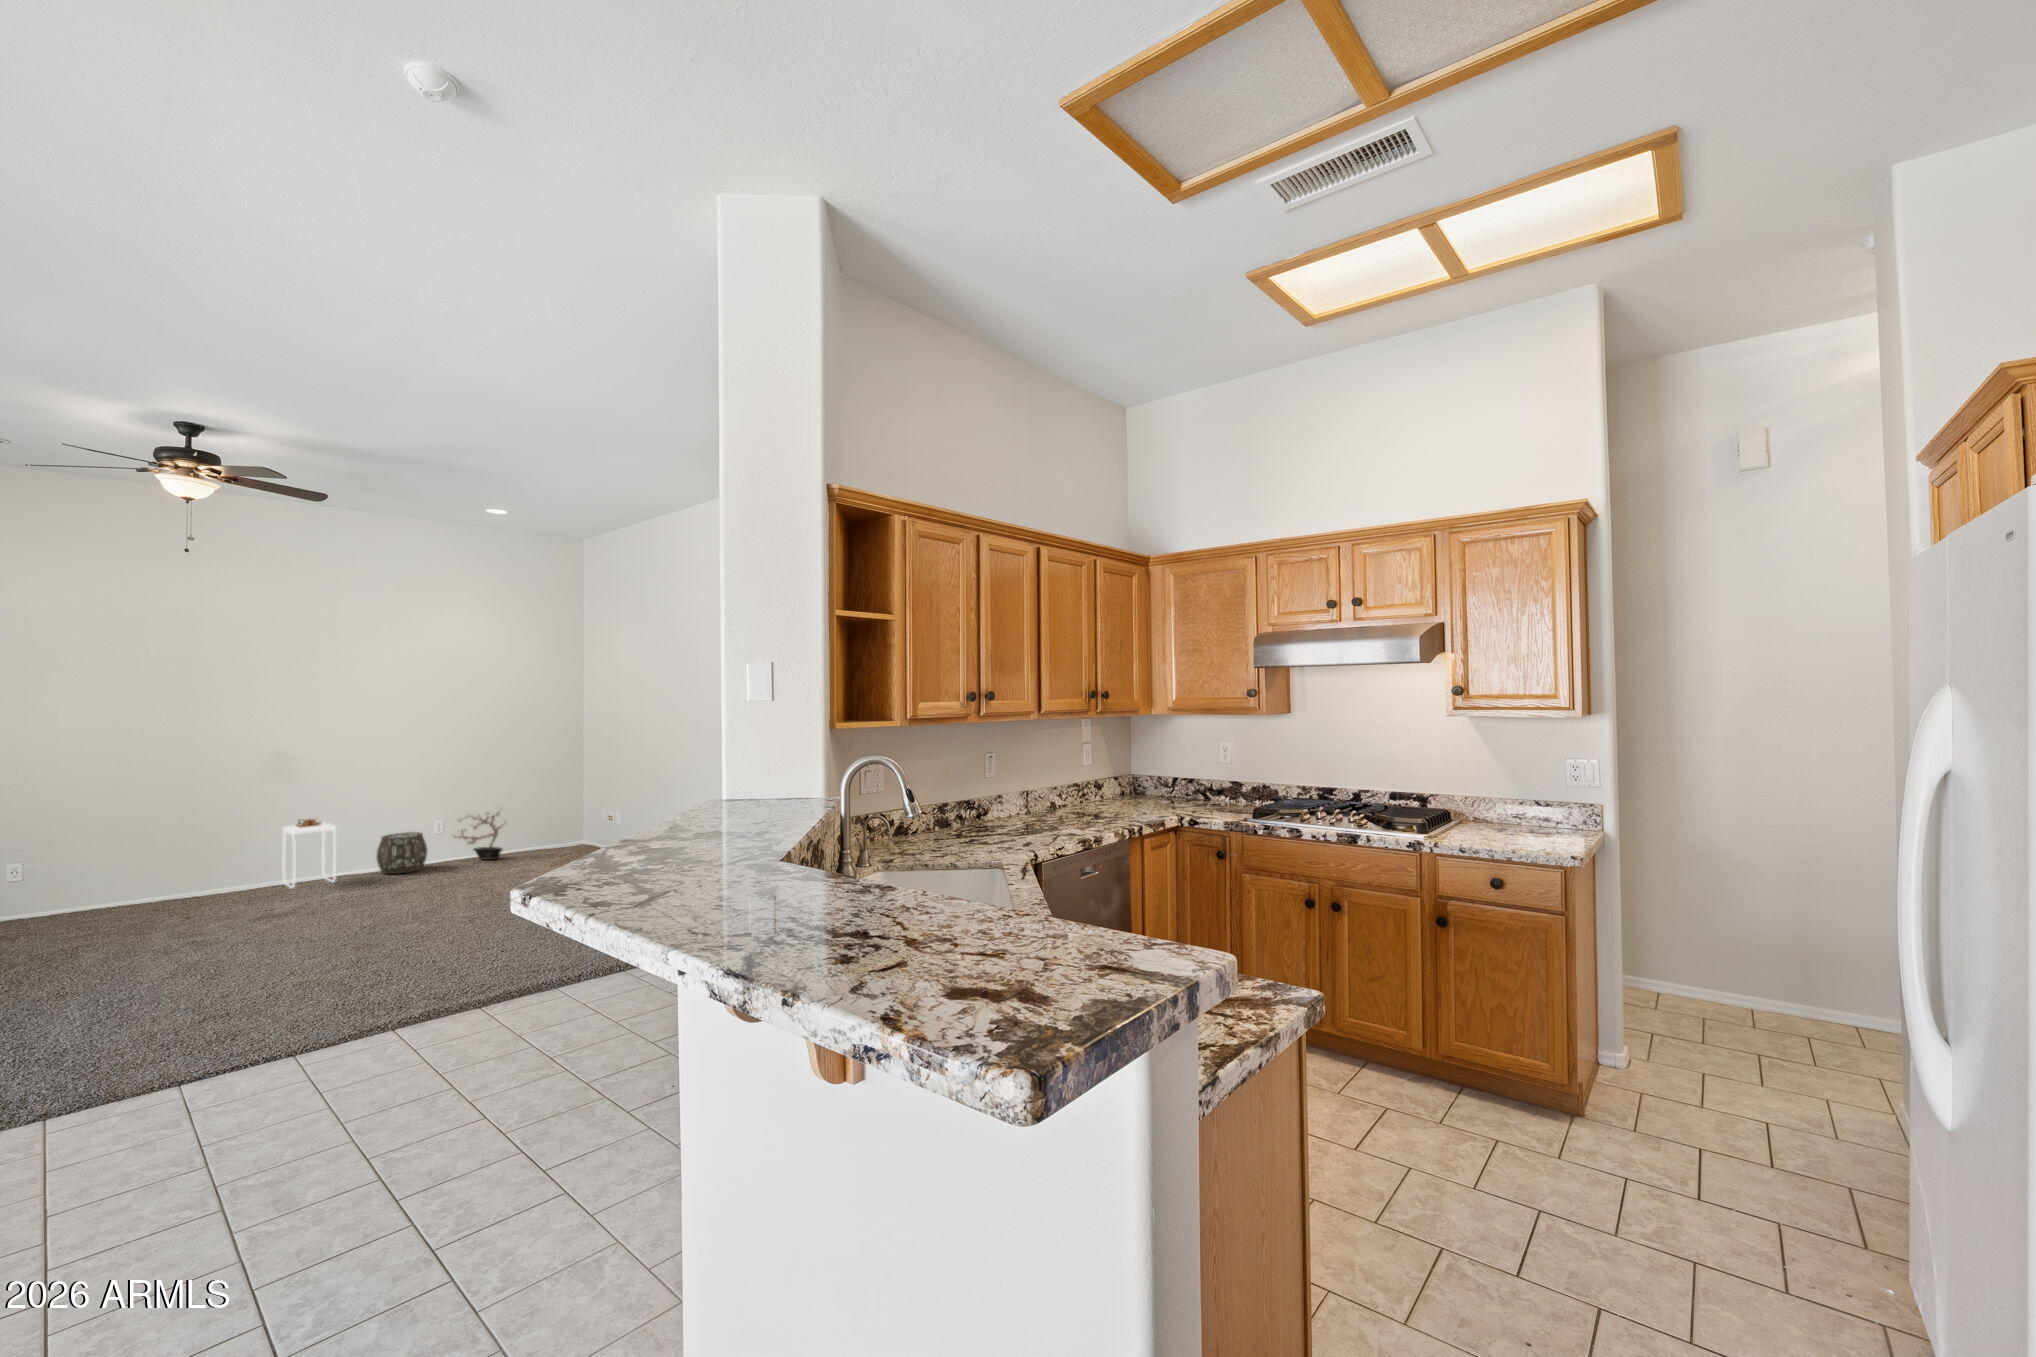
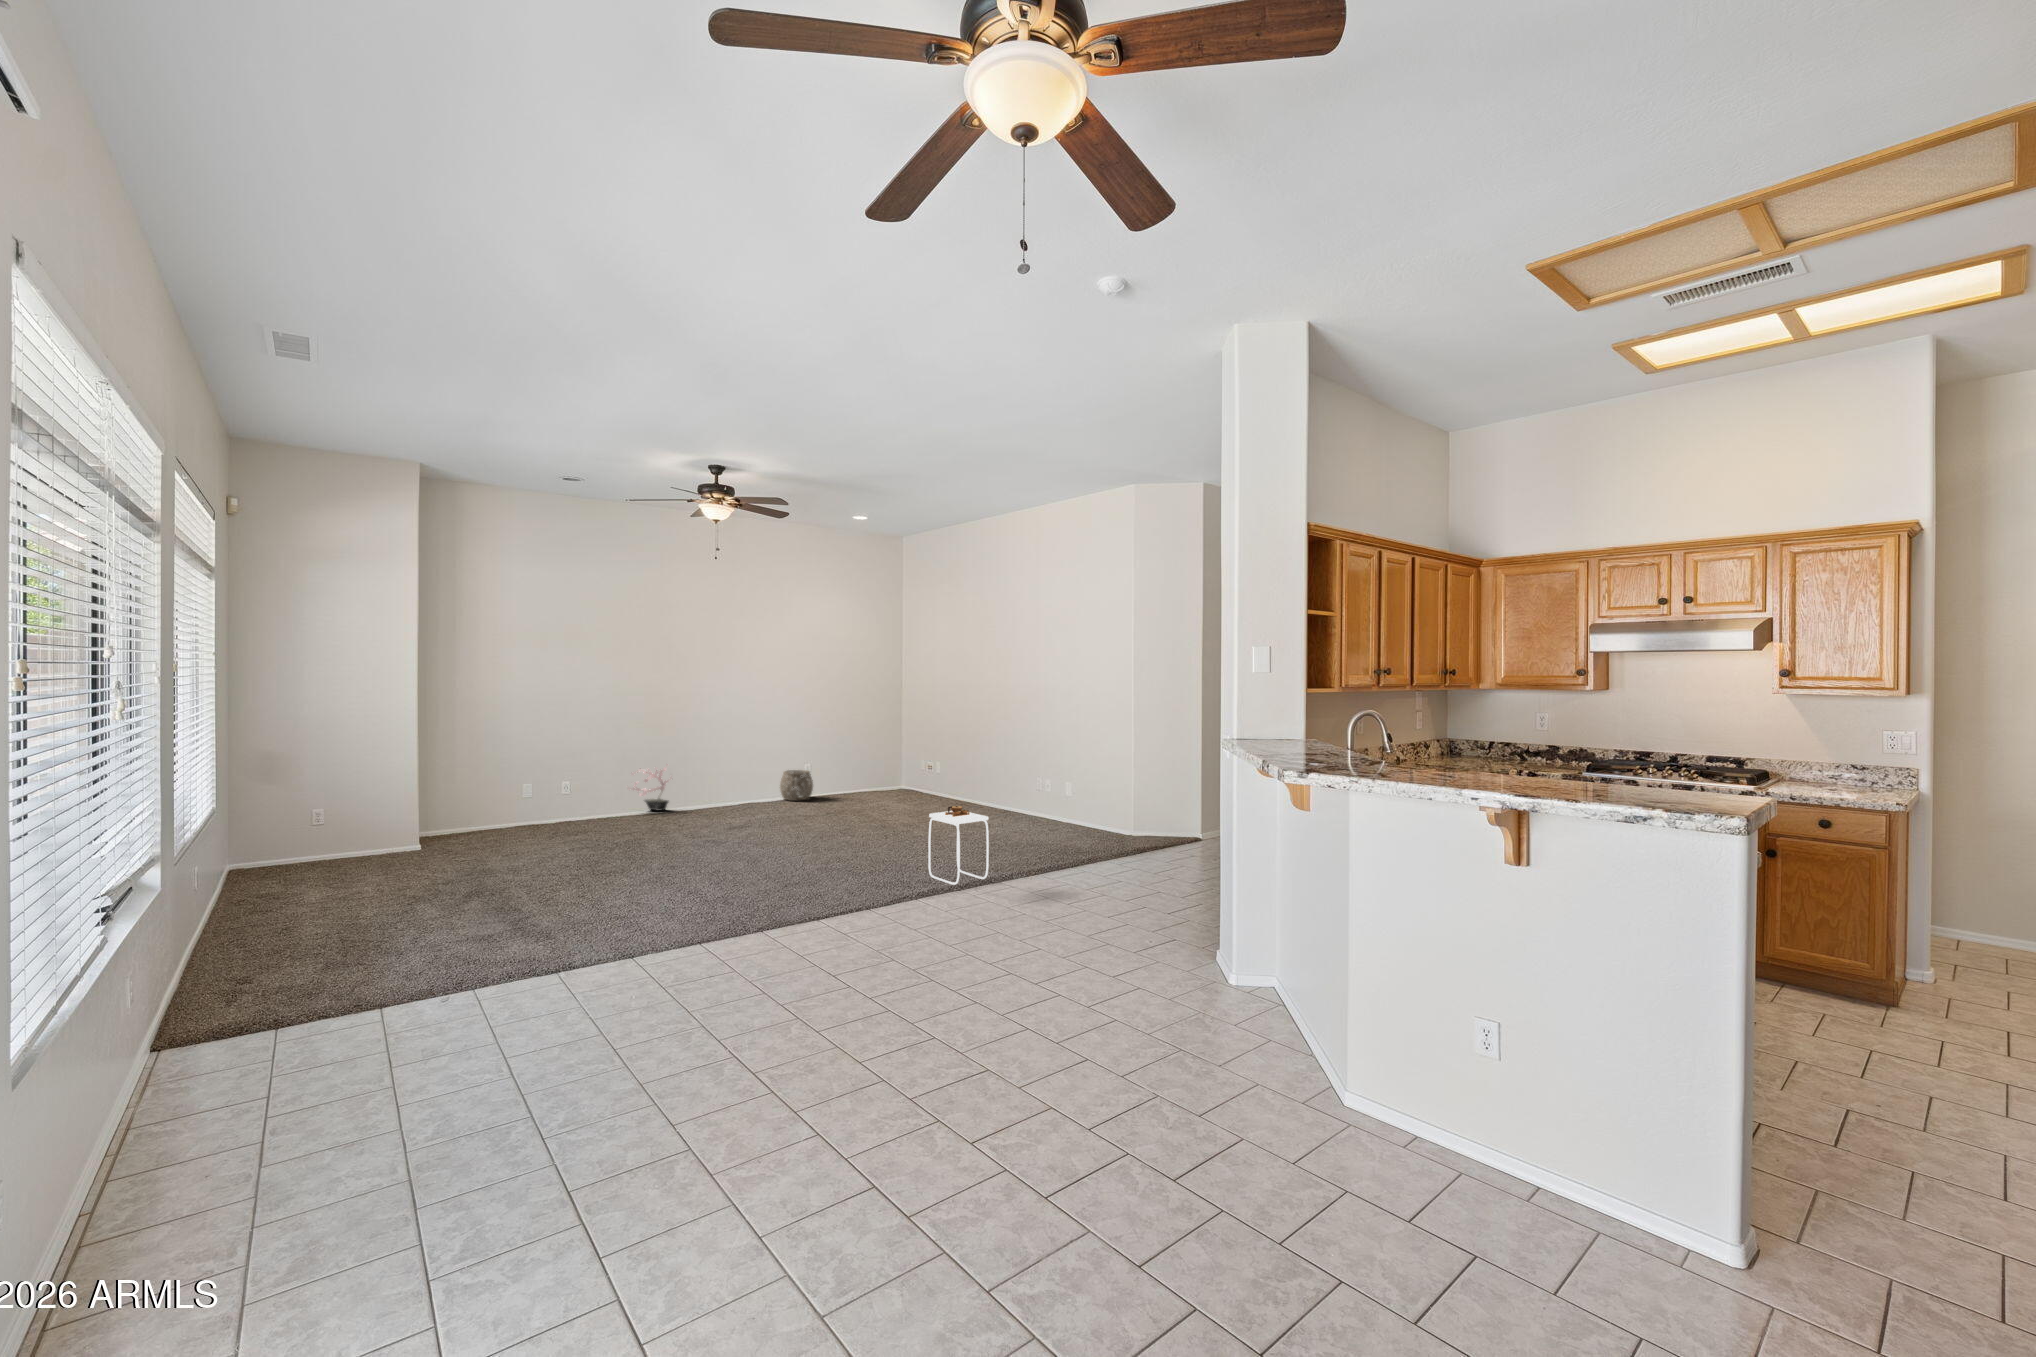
potted plant: present [453,811,505,860] -> present [629,764,668,811]
side table: present [283,819,336,888] -> present [928,806,989,885]

